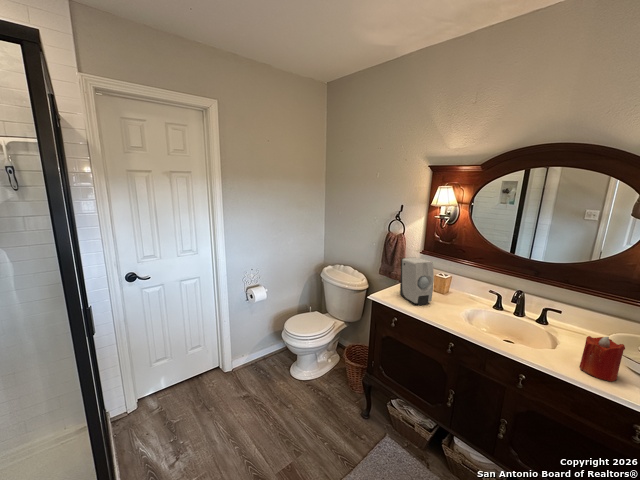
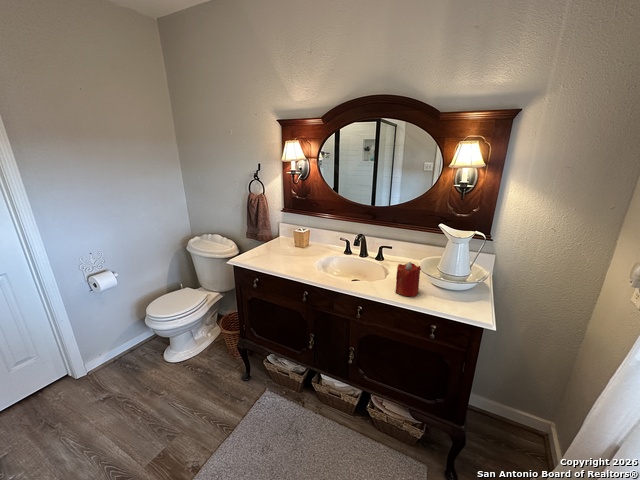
soap dispenser: present [400,258,434,305] -> none [257,216,290,263]

